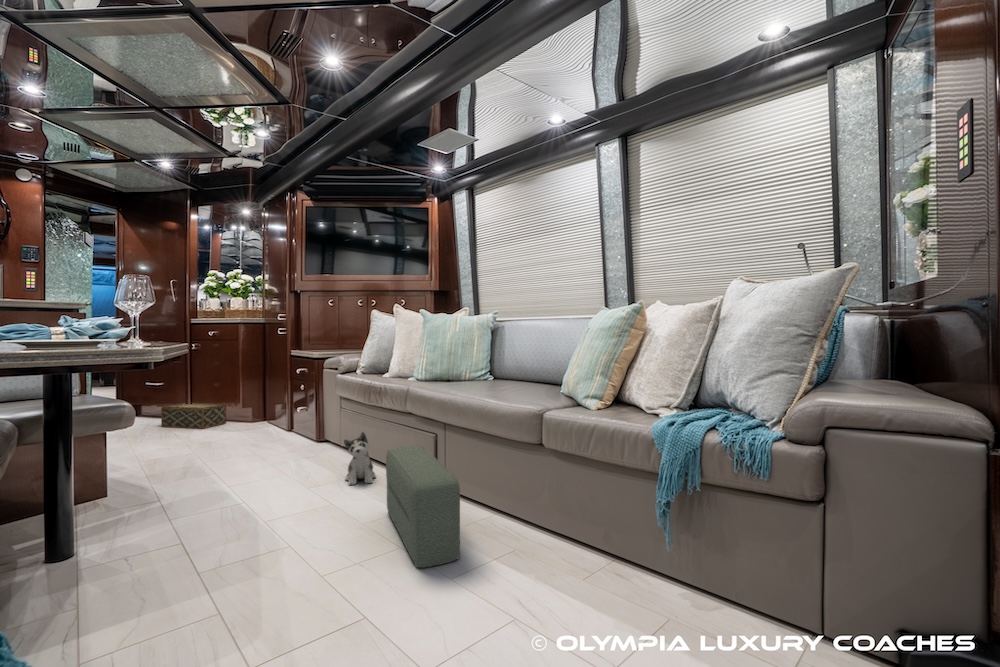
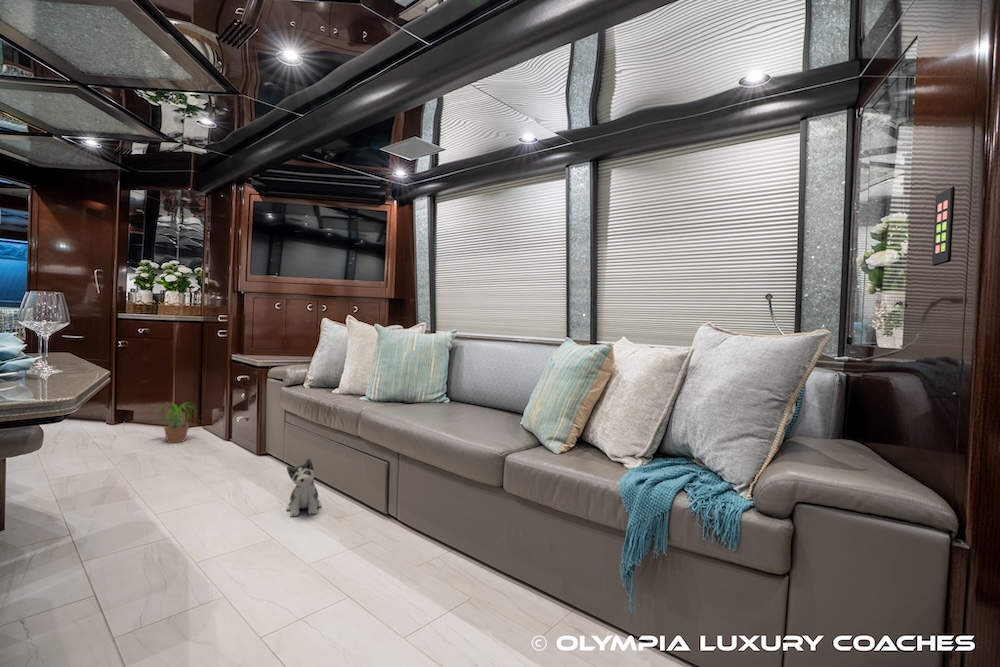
potted plant: none [224,395,269,432] -> present [161,403,196,443]
woven basket: present [161,403,226,429] -> none [75,406,153,438]
pouf: present [386,446,460,568] -> none [333,482,414,628]

